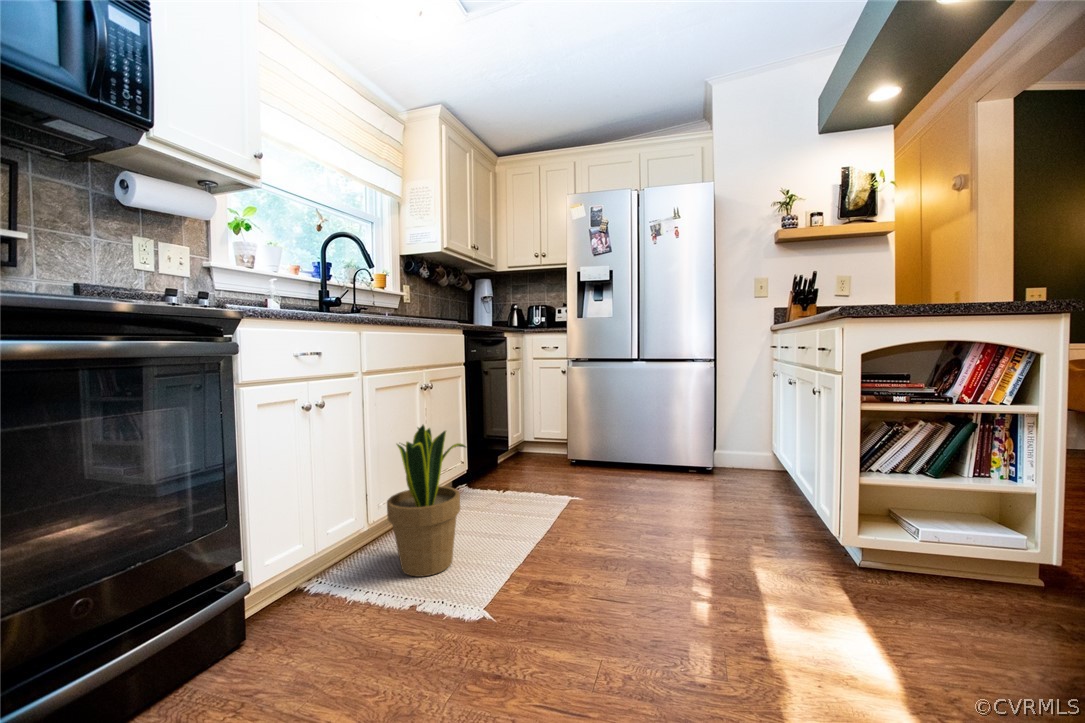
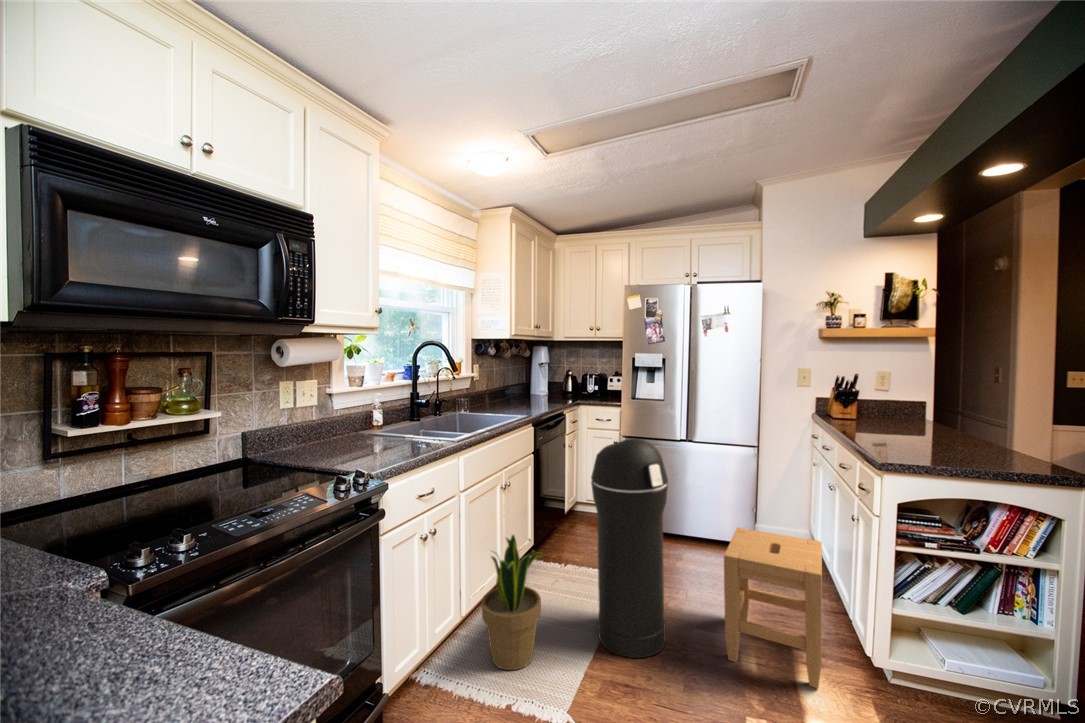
trash can: none [520,309,610,559] -> present [591,439,668,658]
stool: none [672,419,783,573] -> present [724,528,822,688]

